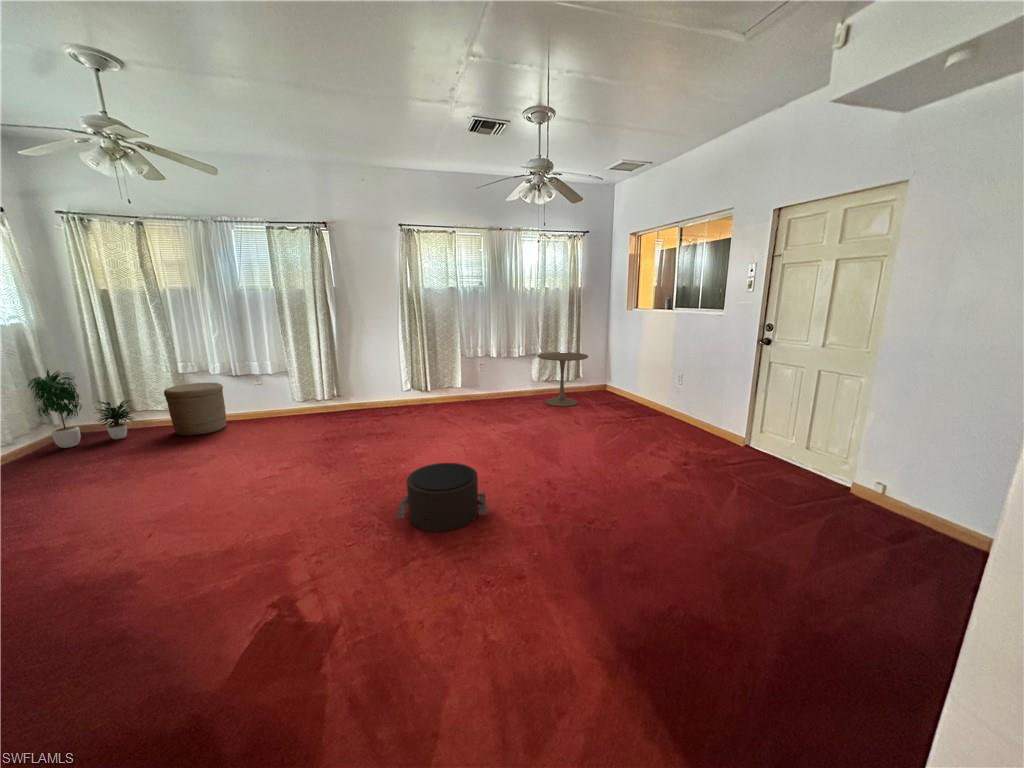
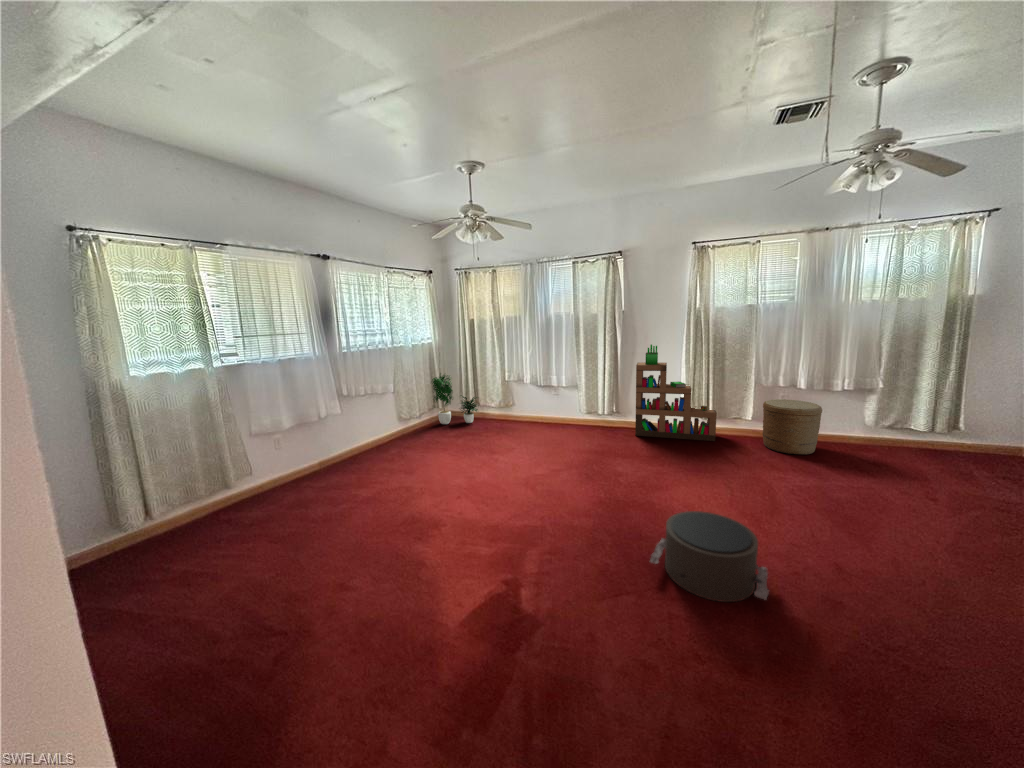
bookshelf: none [356,323,435,417] -> present [635,344,717,441]
side table: present [537,352,588,407] -> none [877,388,986,470]
woven basket: present [164,383,226,436] -> present [763,399,822,455]

